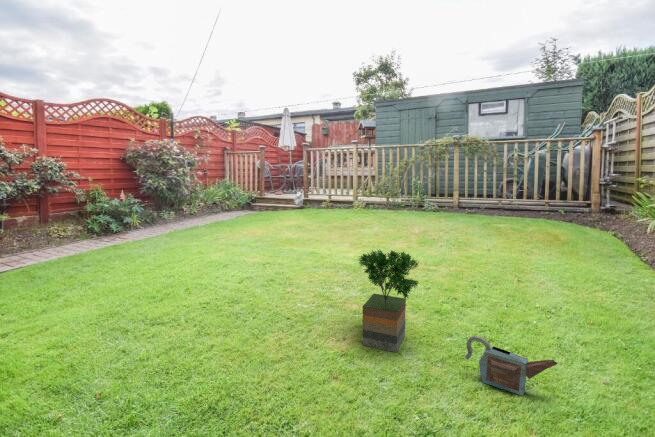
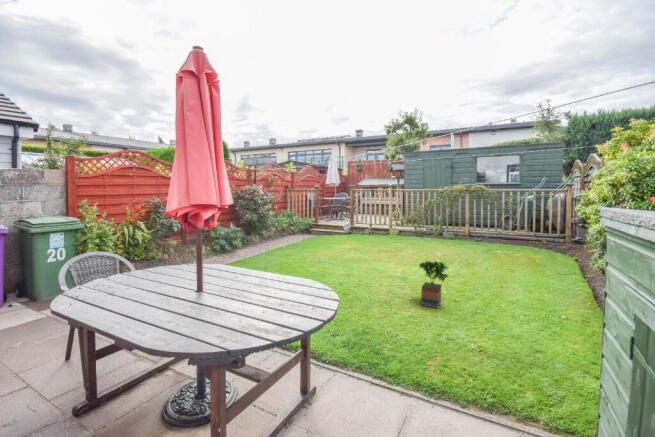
watering can: present [465,336,557,396] -> none [470,298,508,323]

